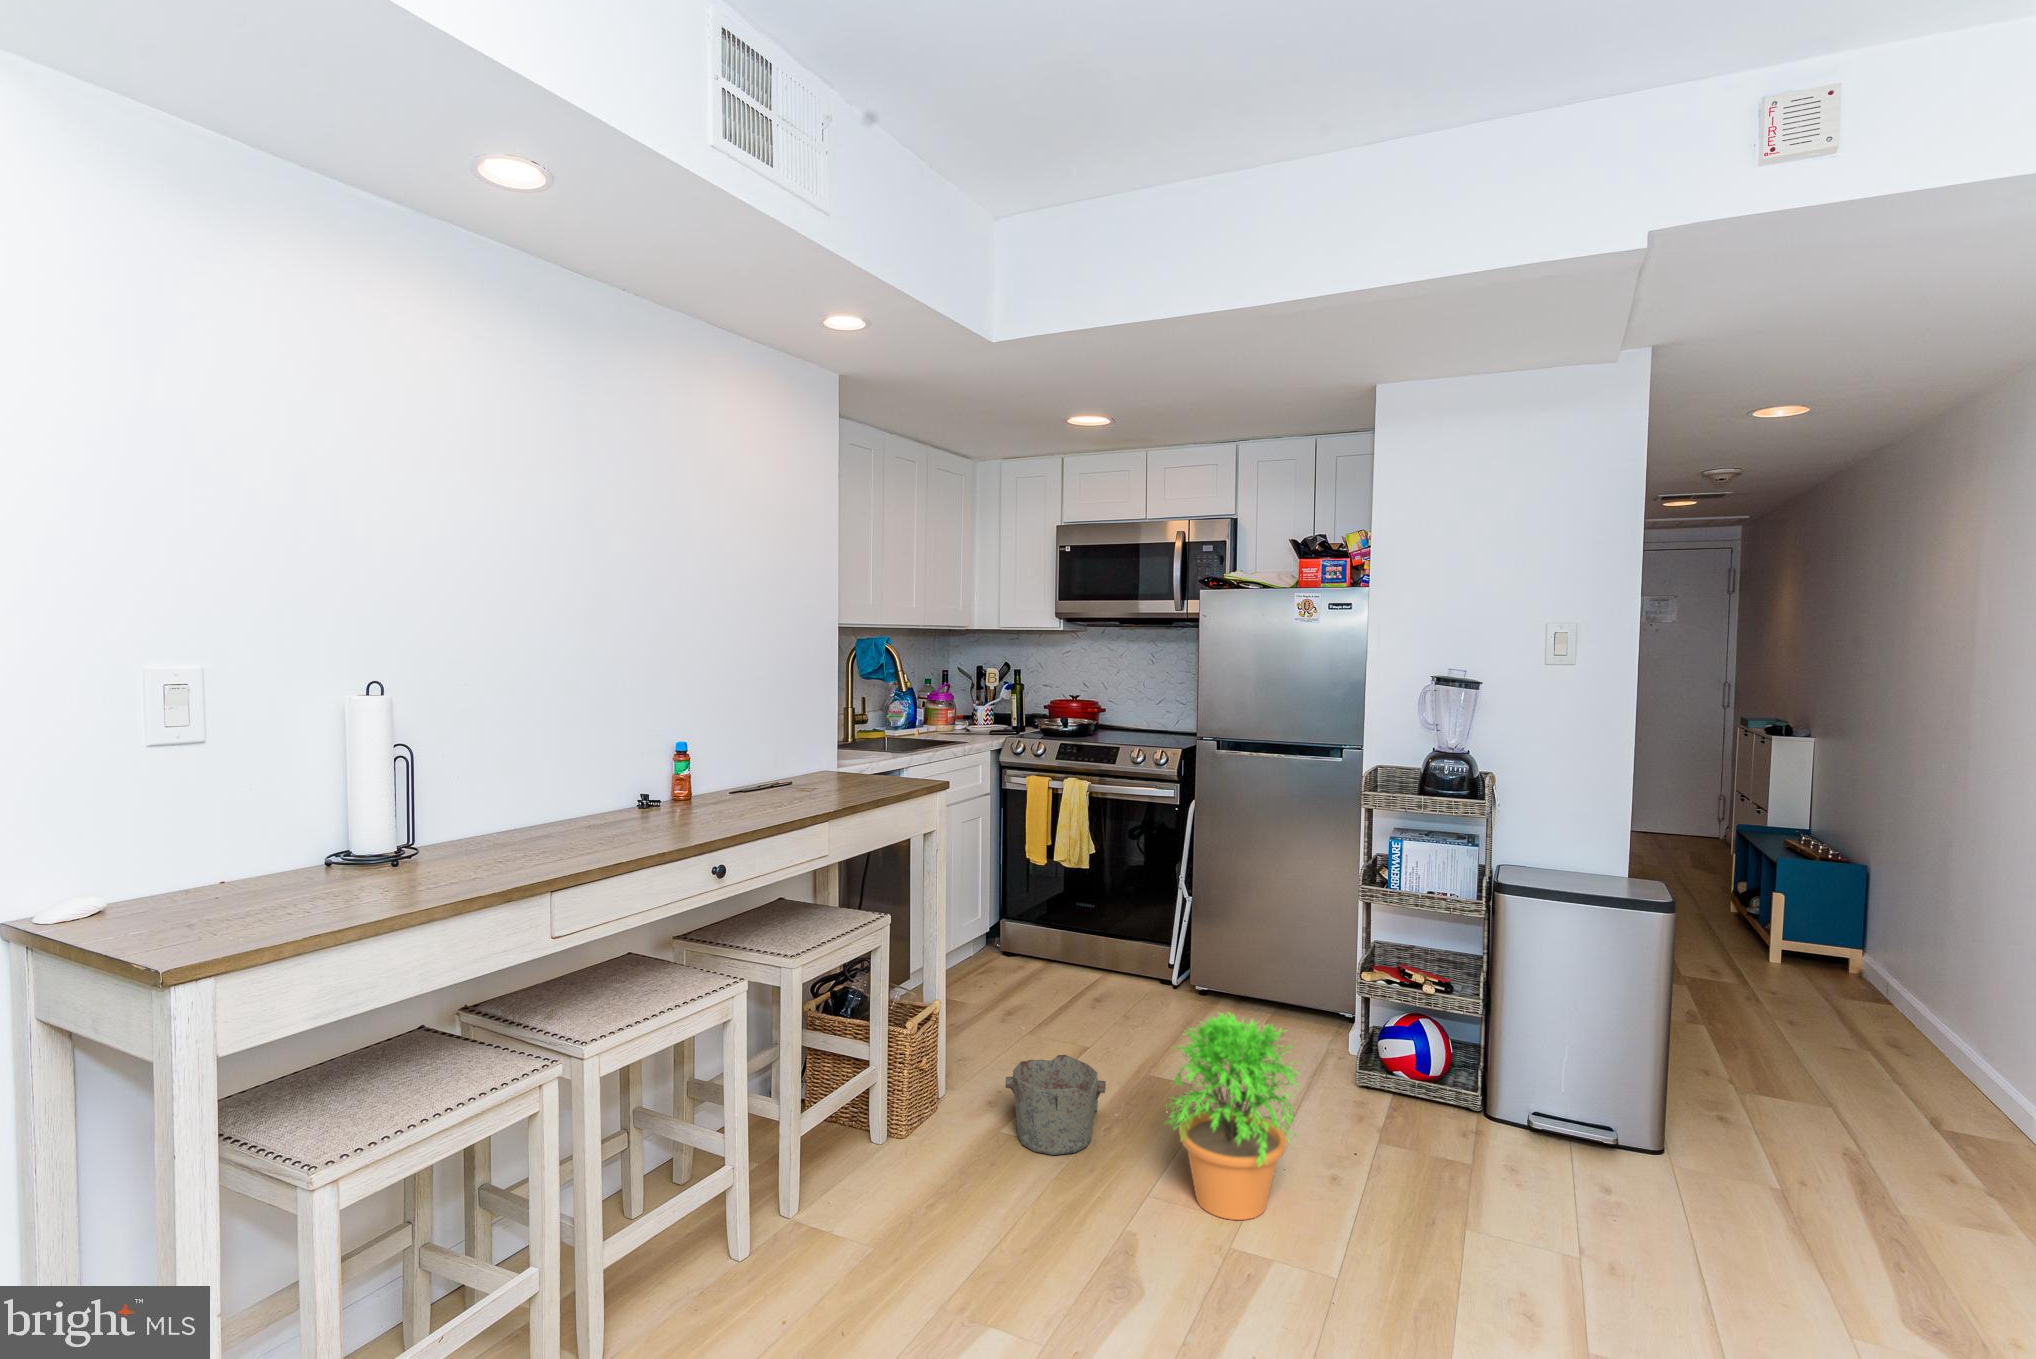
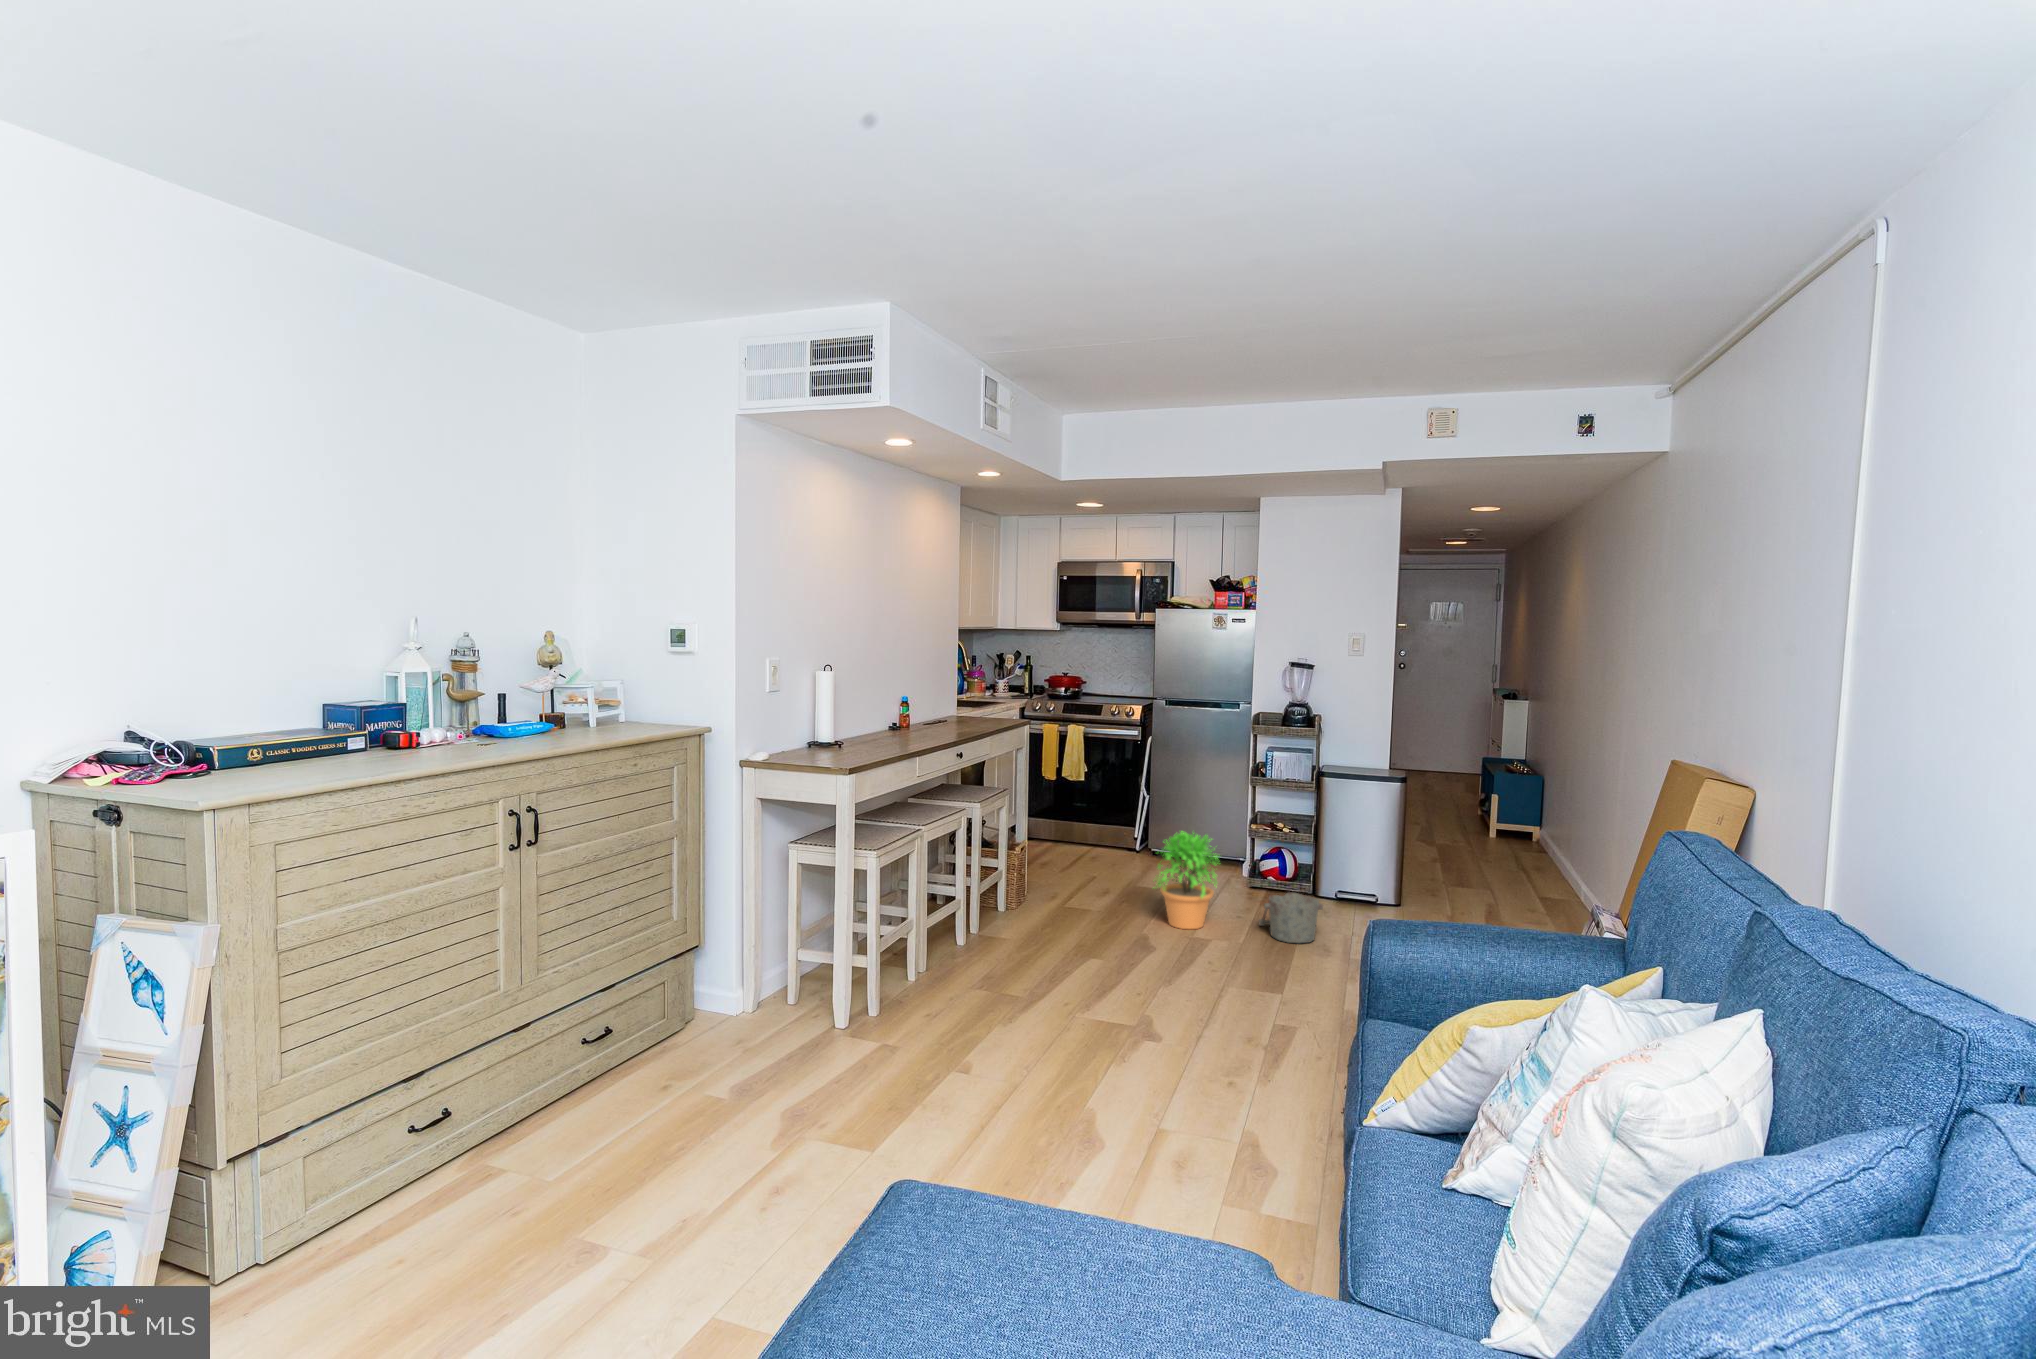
bucket: present [1005,1055,1106,1155] -> present [1259,892,1323,943]

